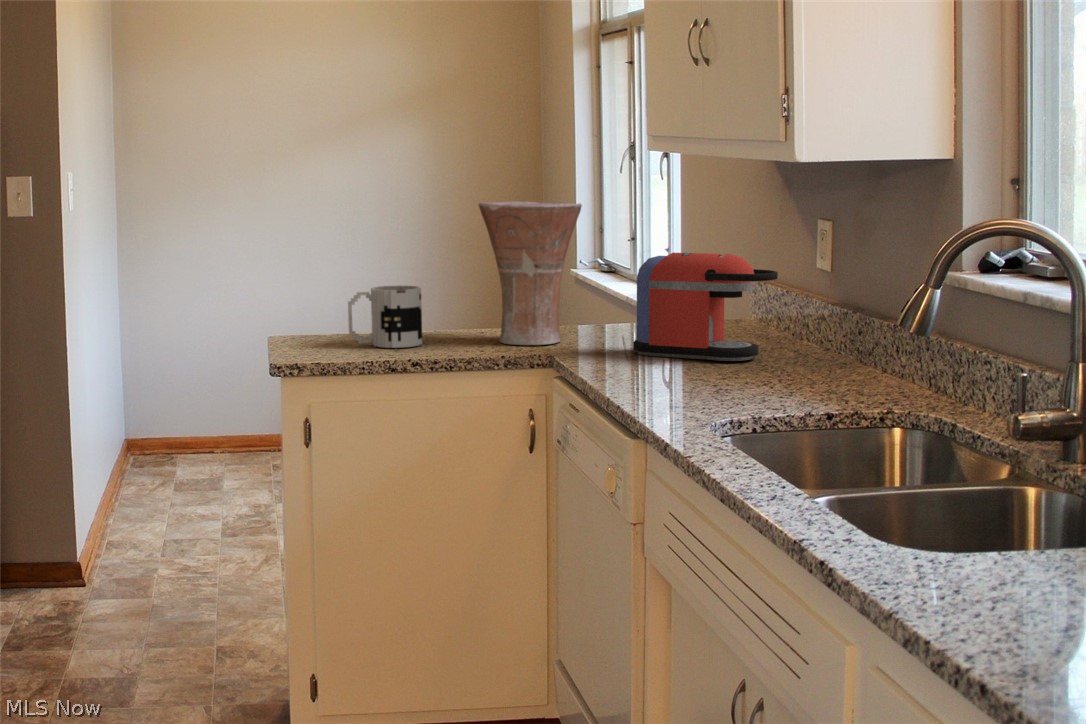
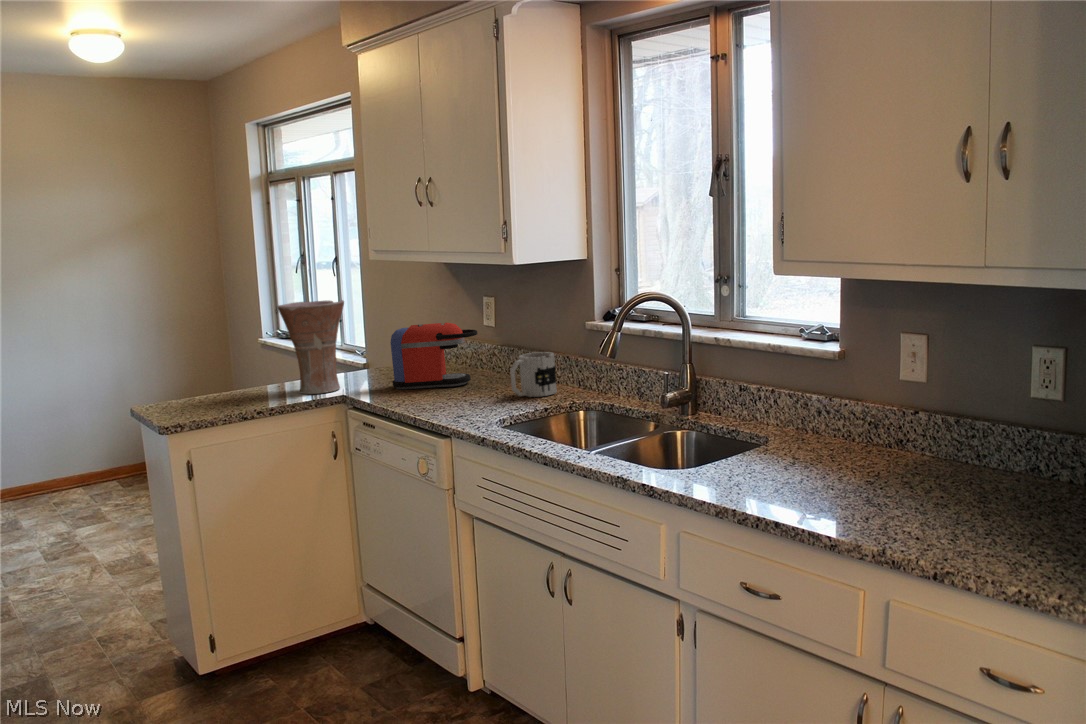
mug: present [348,286,422,348] -> present [510,352,557,397]

